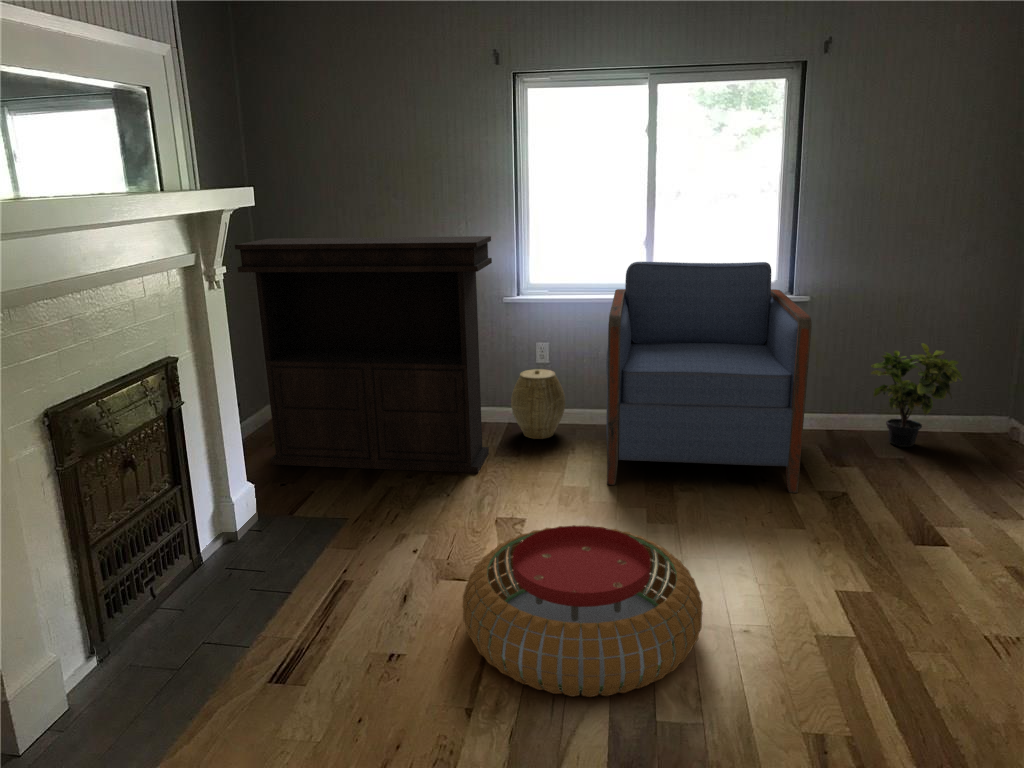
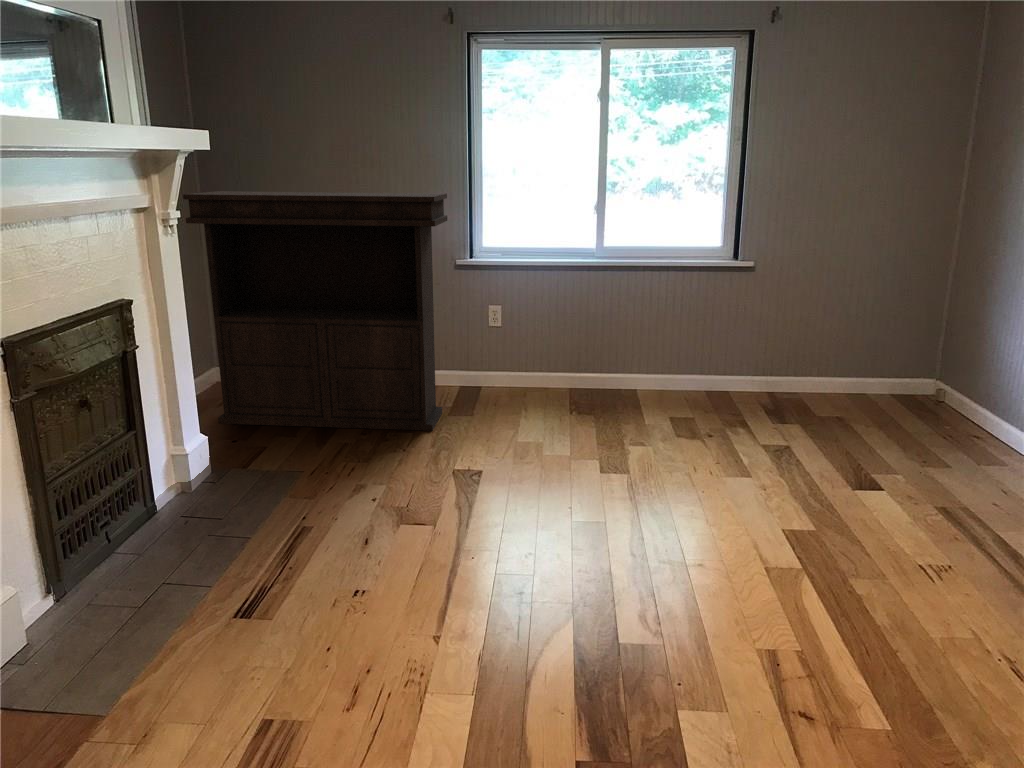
armchair: present [606,262,812,493] -> none [561,224,760,447]
potted plant: present [871,344,962,447] -> none [812,308,897,407]
woven basket: present [511,369,565,439] -> none [464,331,518,400]
pouf: present [463,525,703,697] -> none [427,468,660,622]

